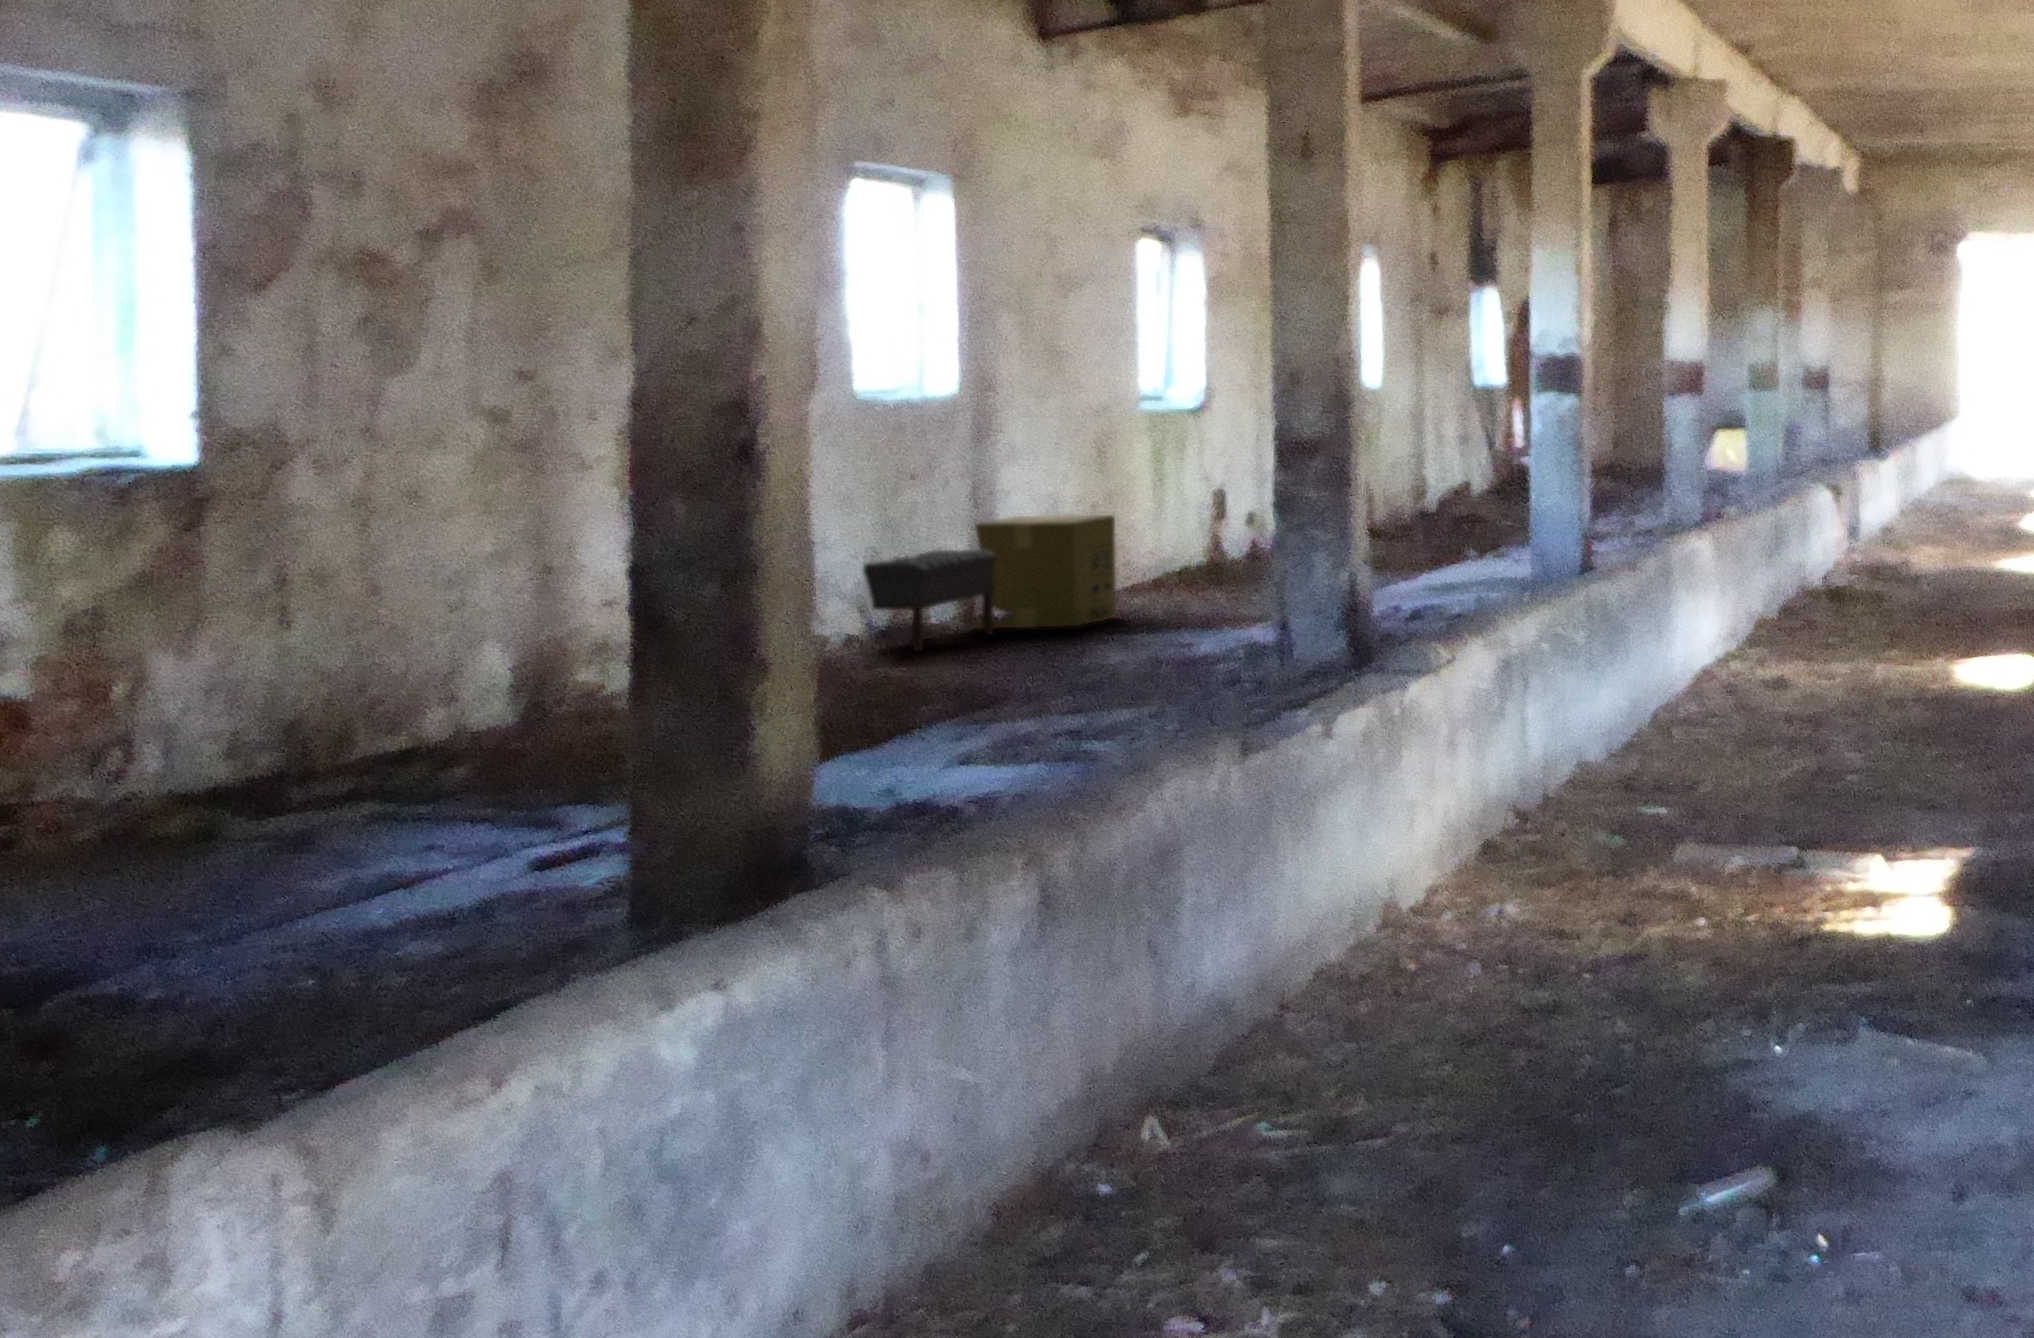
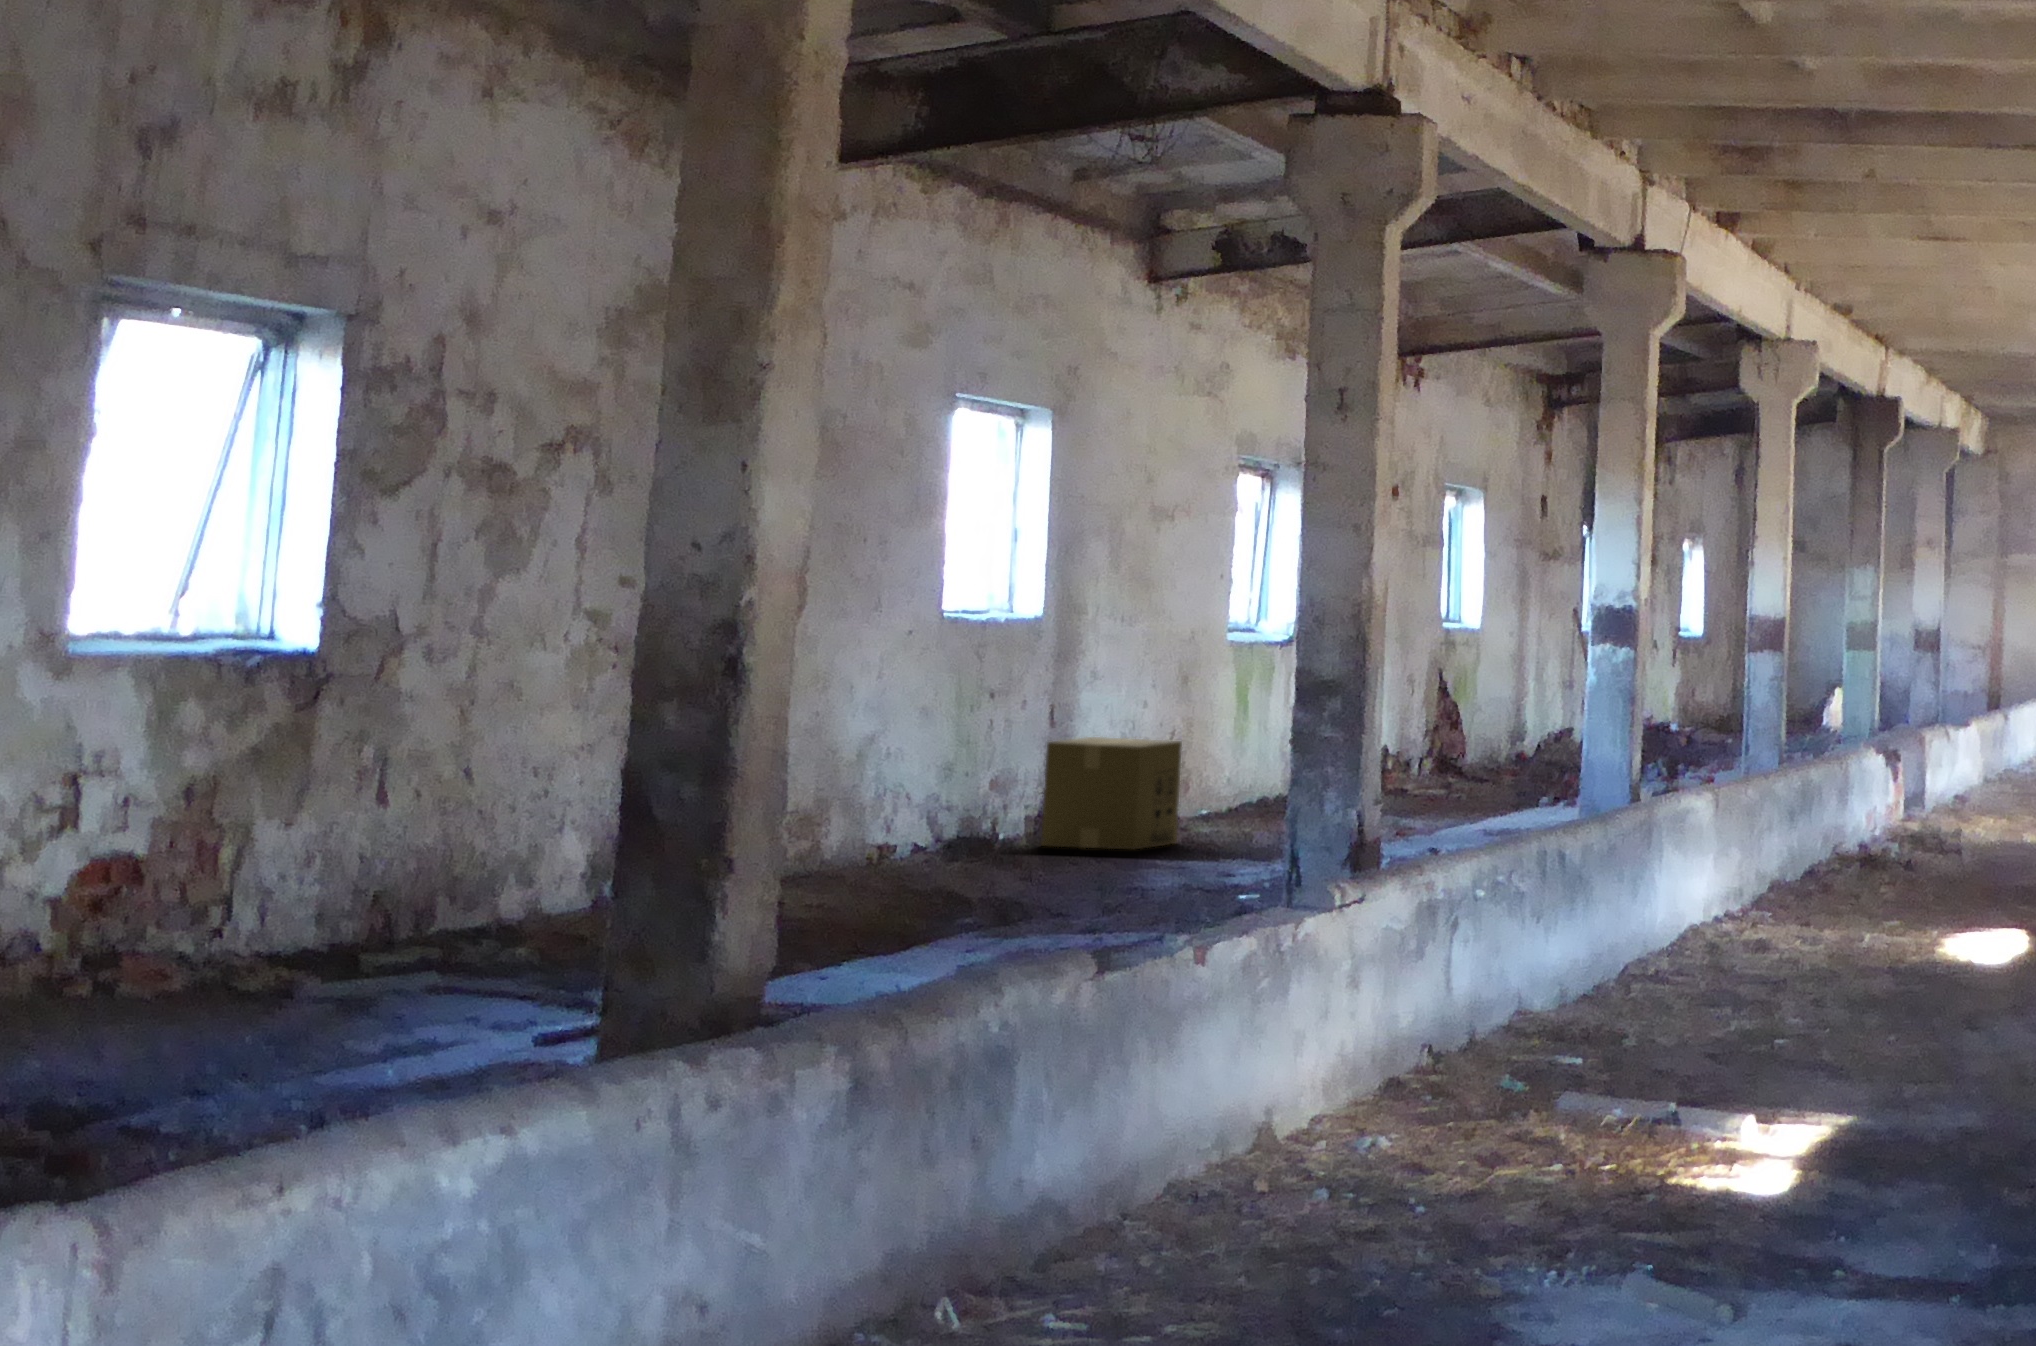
bench: present [863,550,996,651] -> none [918,767,1062,867]

